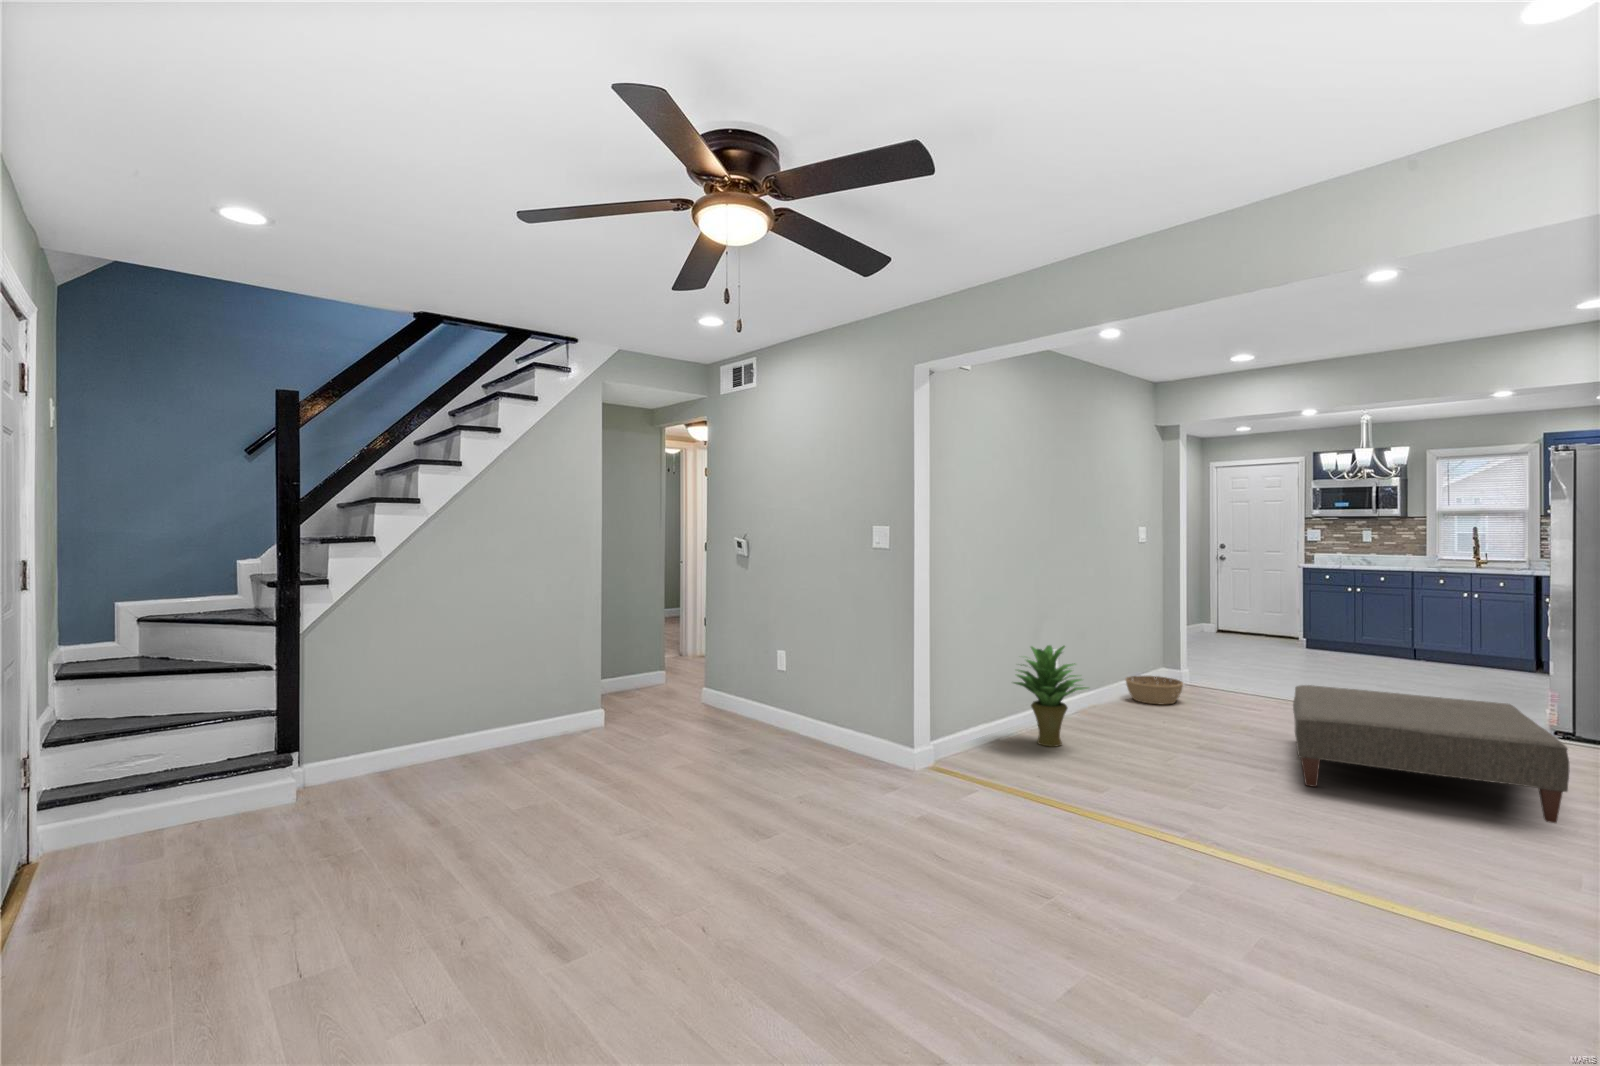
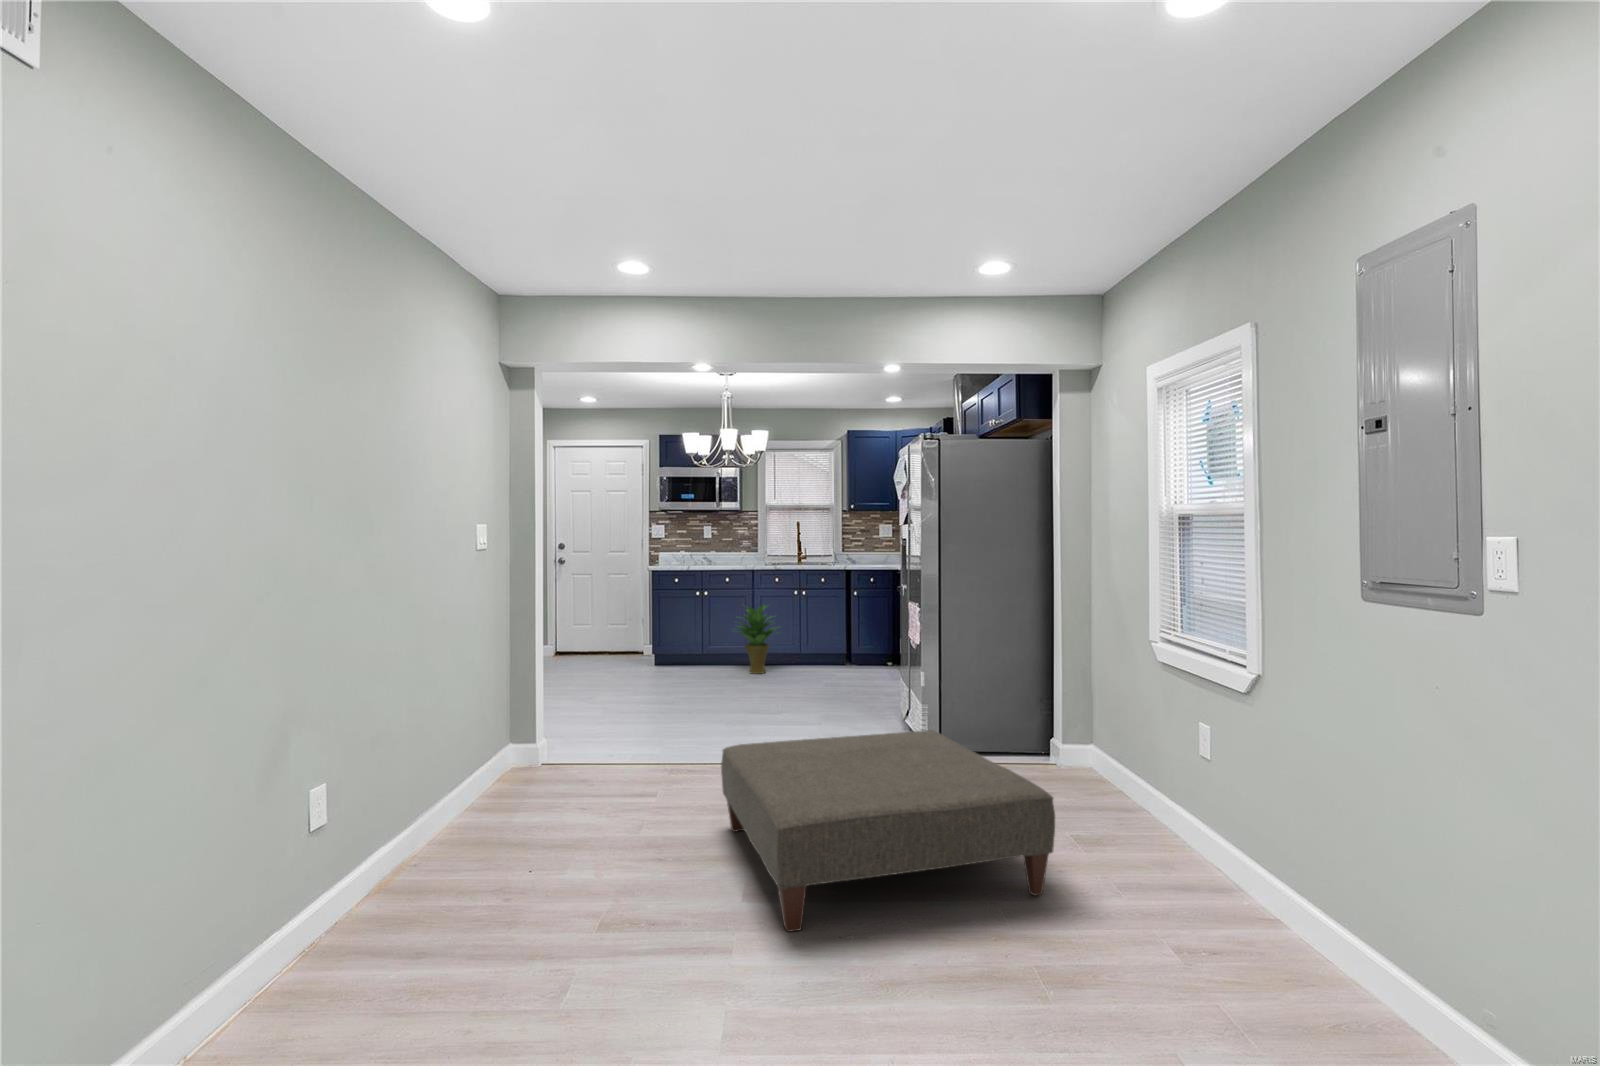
potted plant: present [1014,645,1088,747] -> present [737,605,776,674]
basket: present [1126,676,1183,705] -> none [465,752,555,805]

